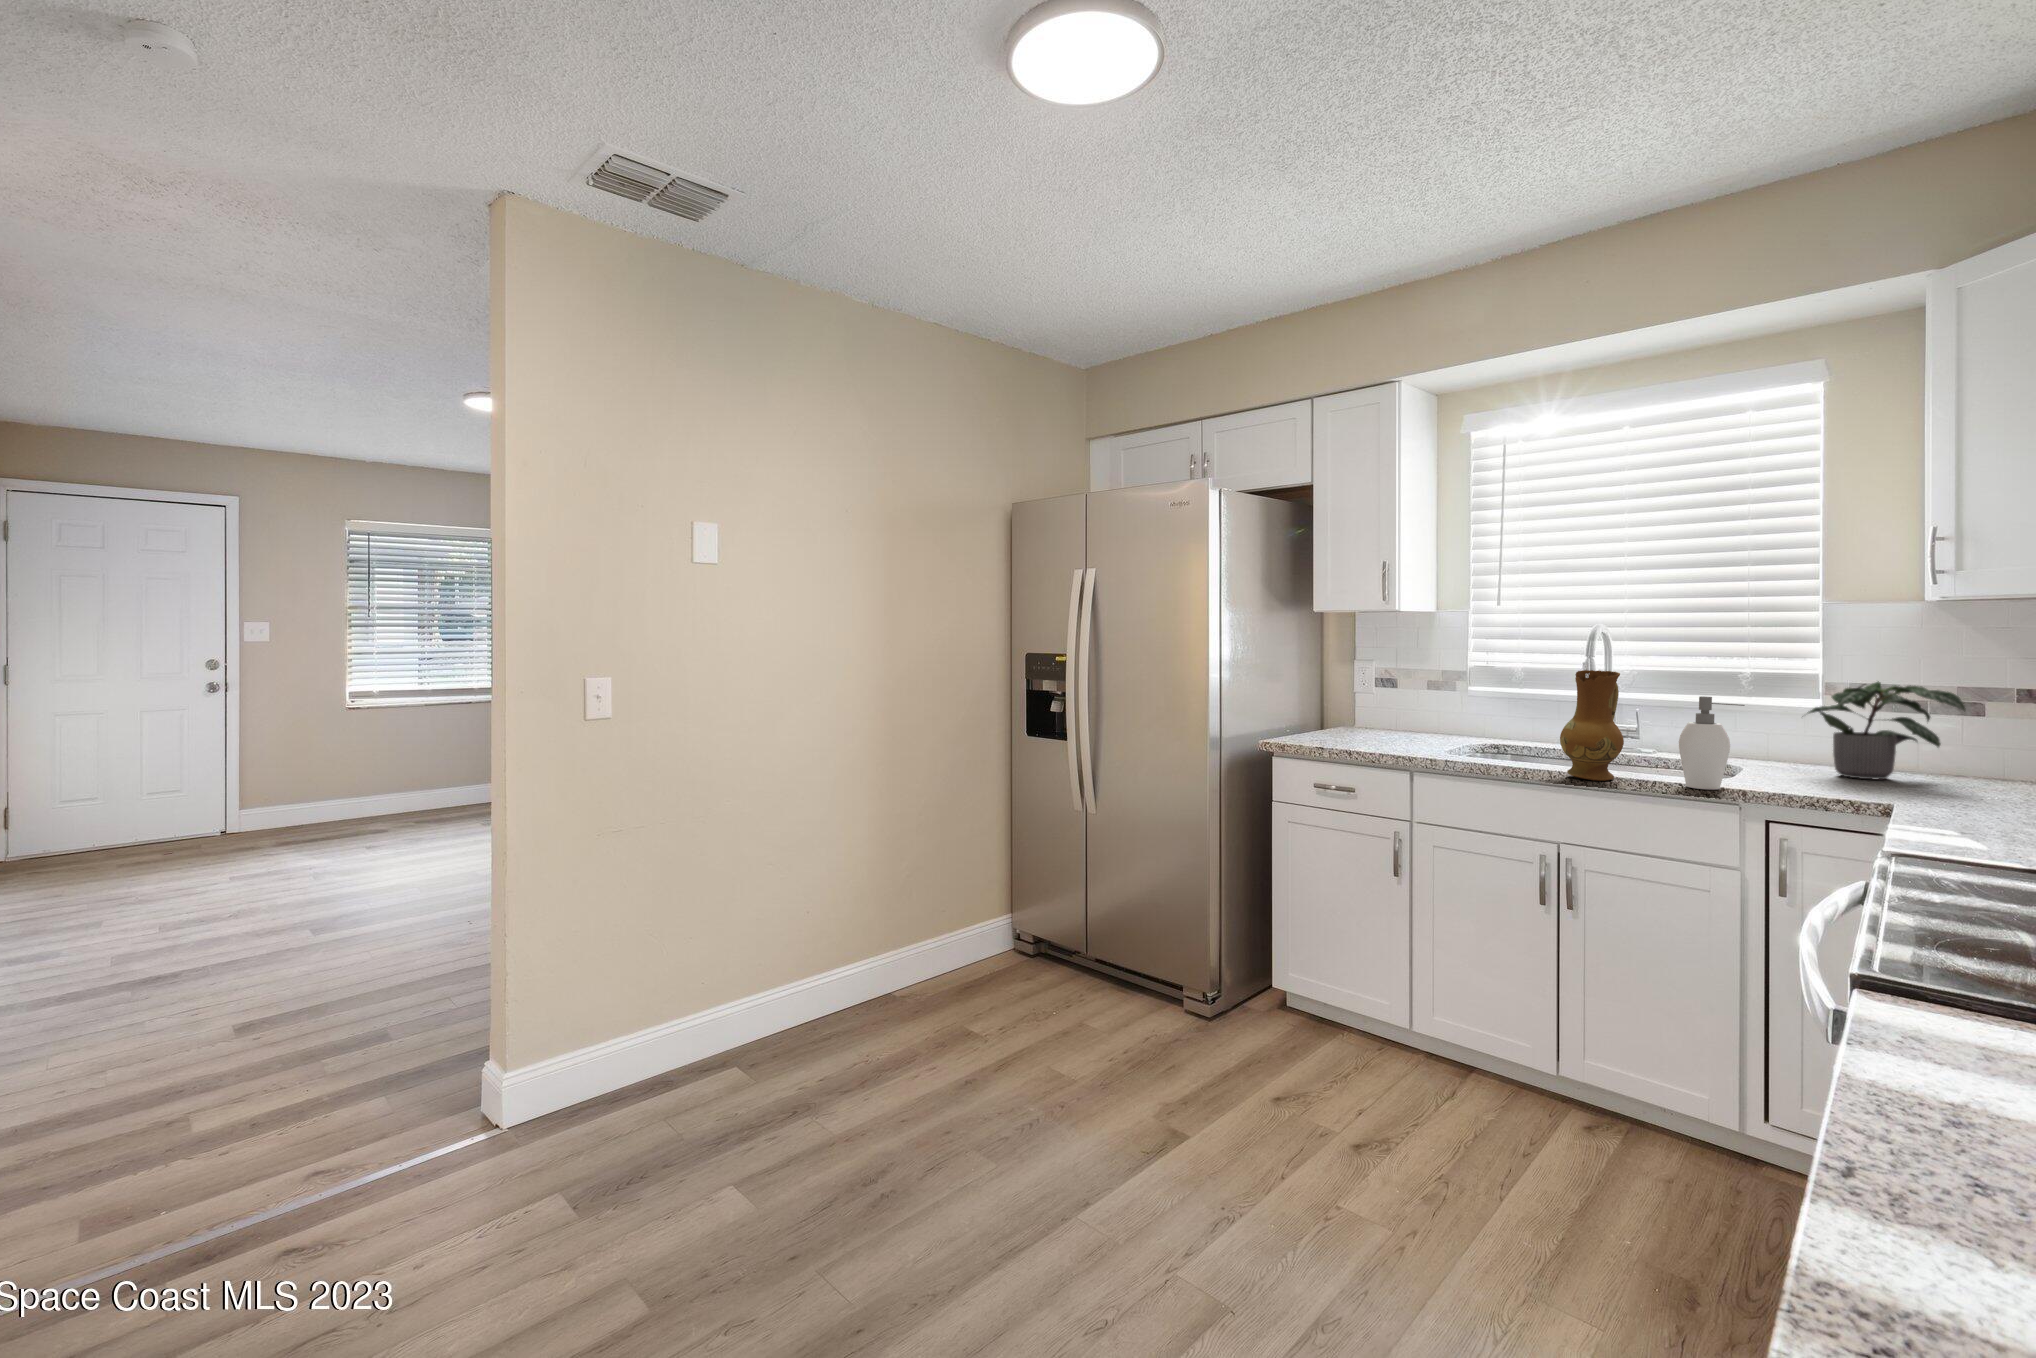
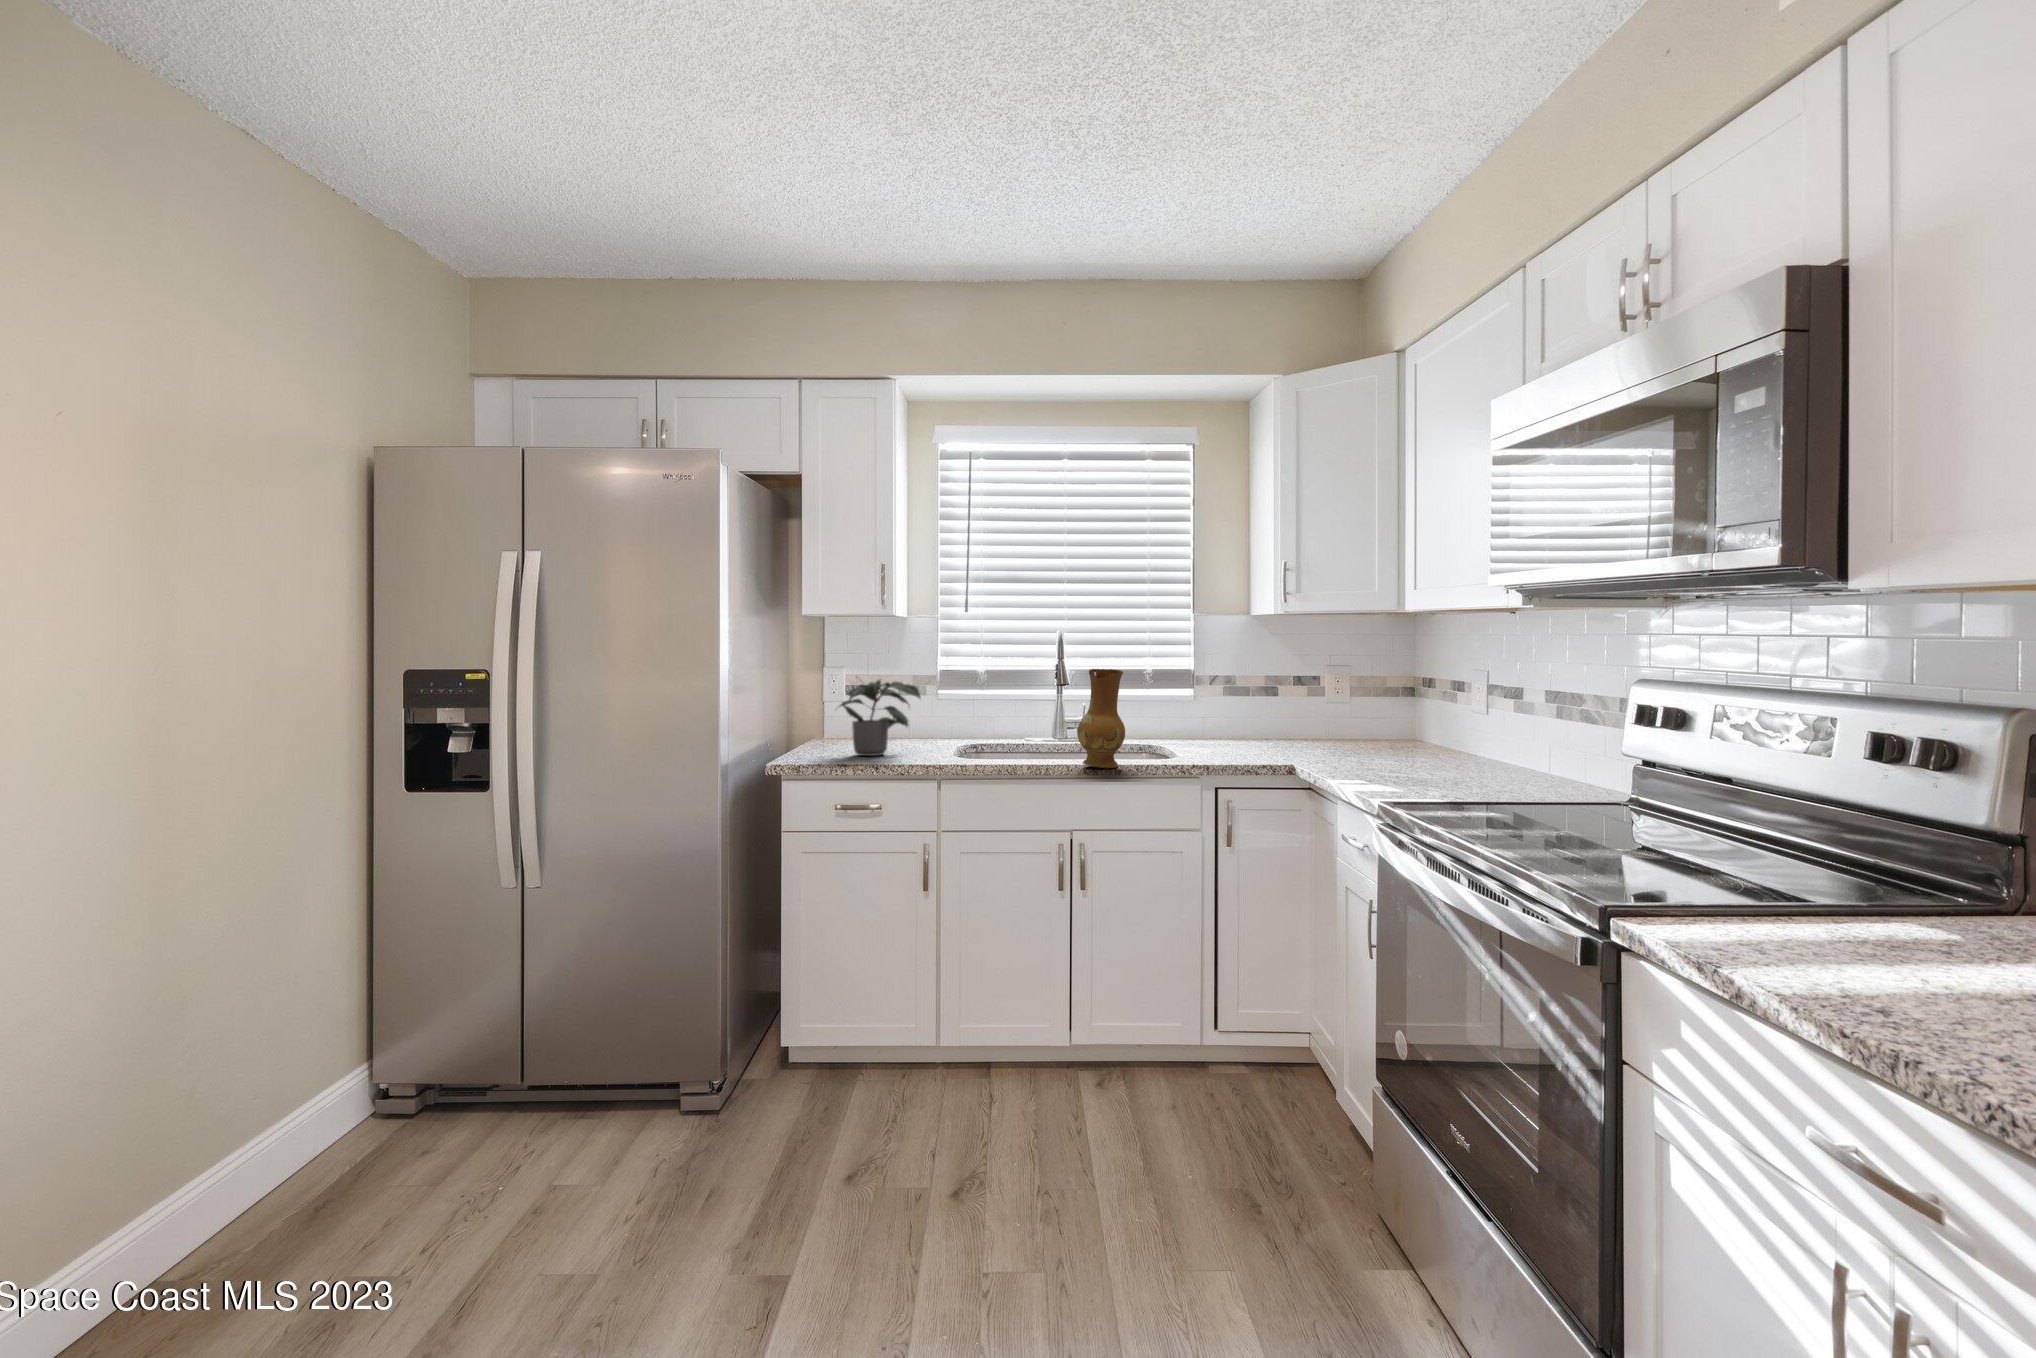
potted plant: present [1807,681,1965,779] -> present [840,680,920,756]
soap dispenser: present [1679,696,1745,790] -> none [1163,689,1208,767]

